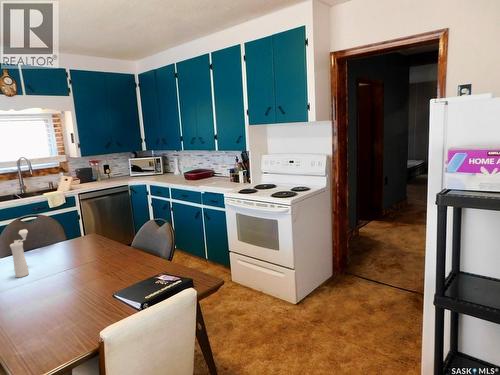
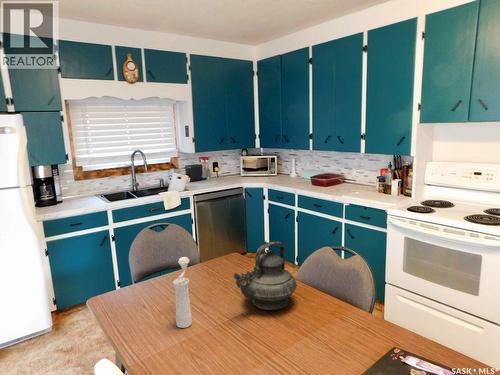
teapot: none [57,213,114,261] -> present [233,241,297,310]

